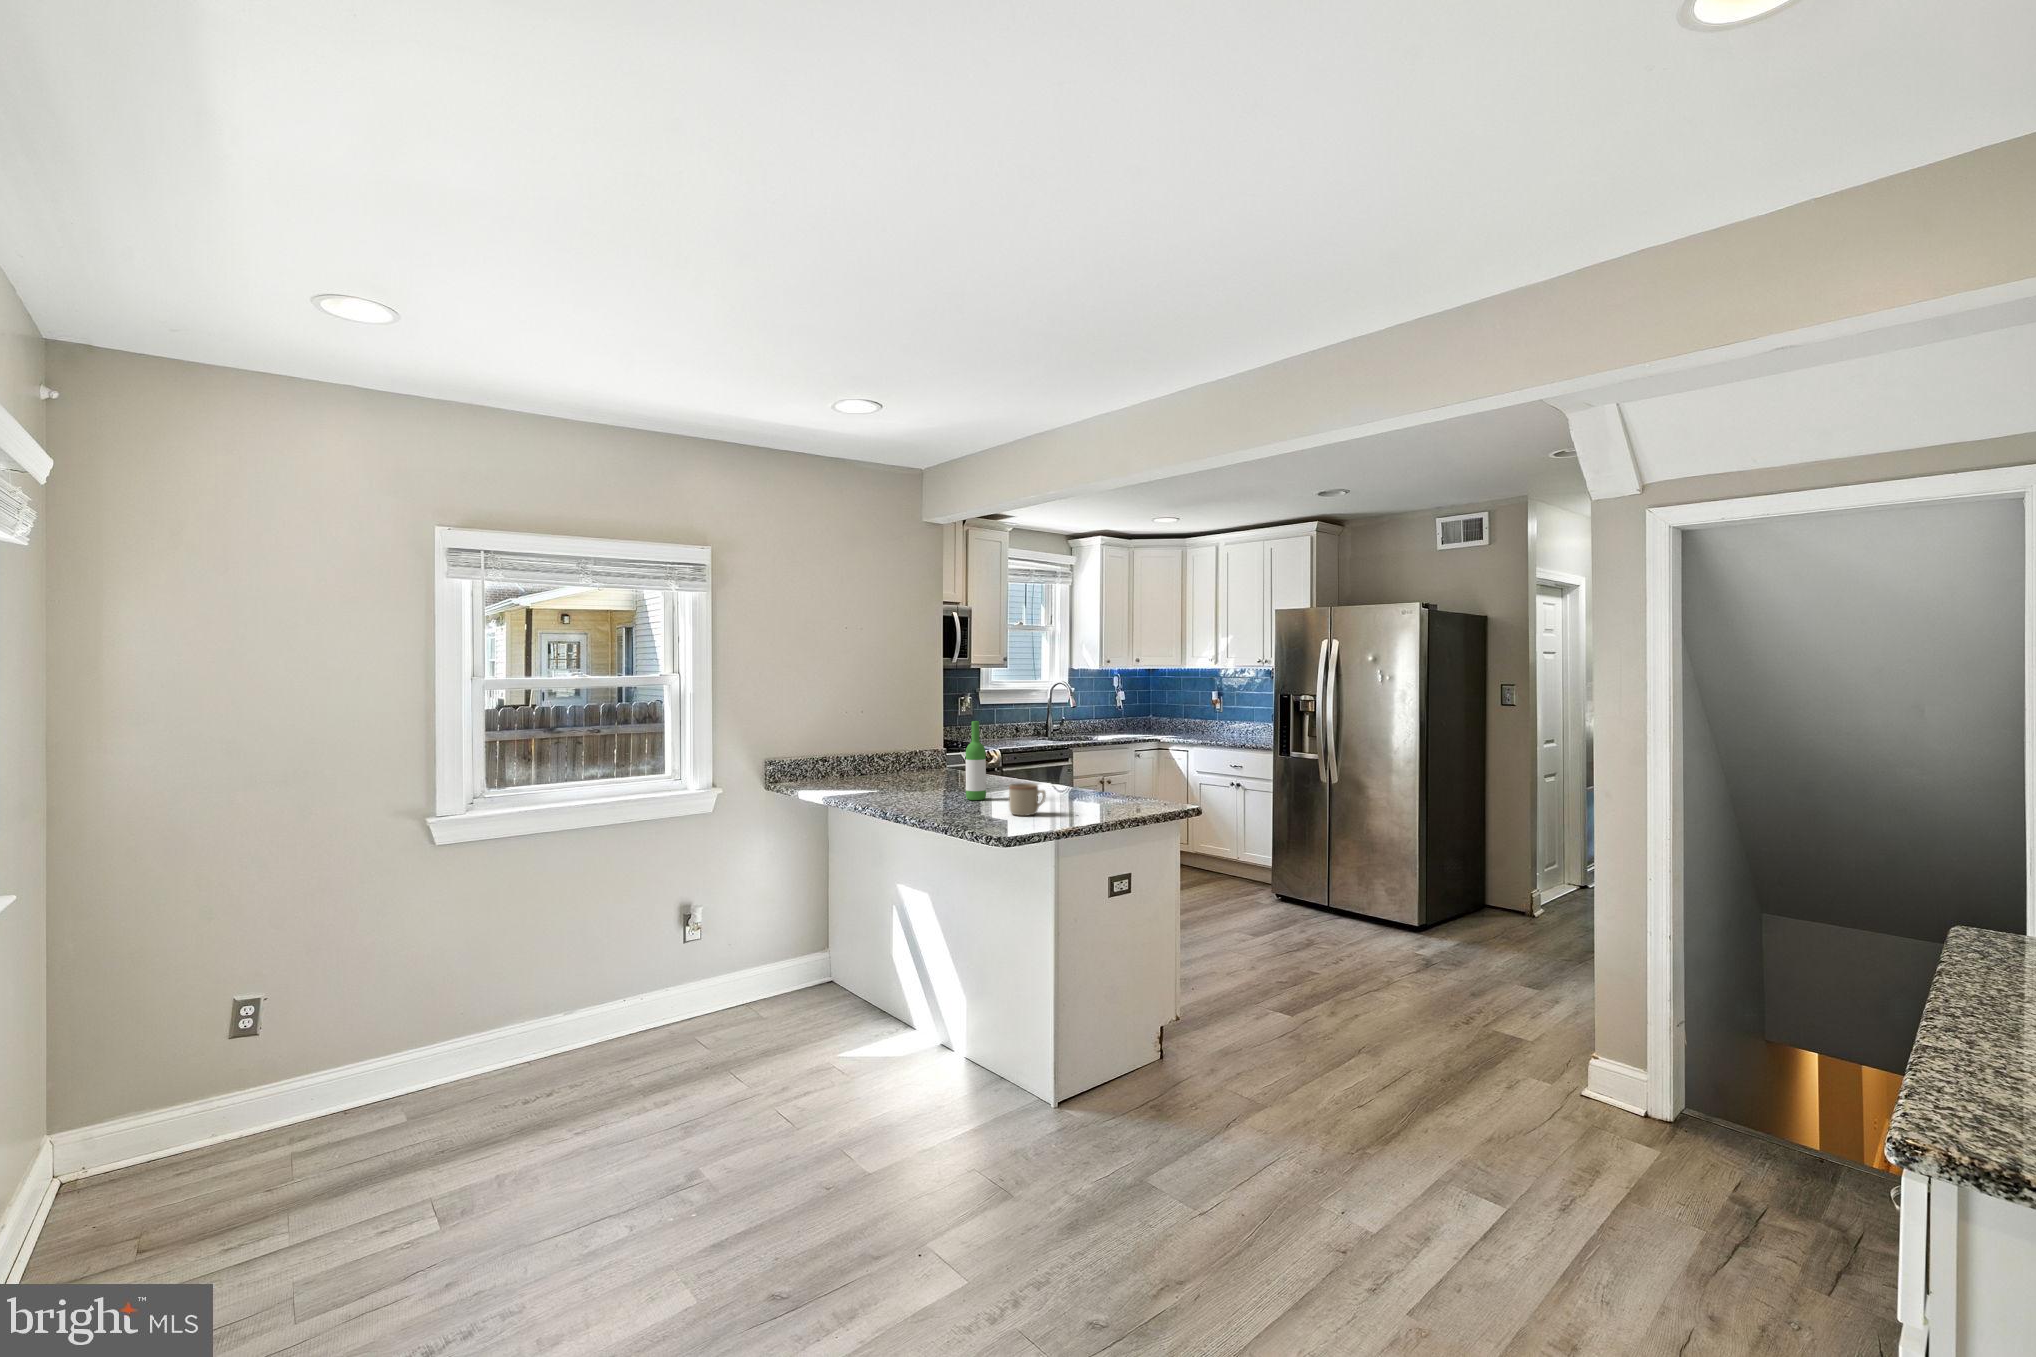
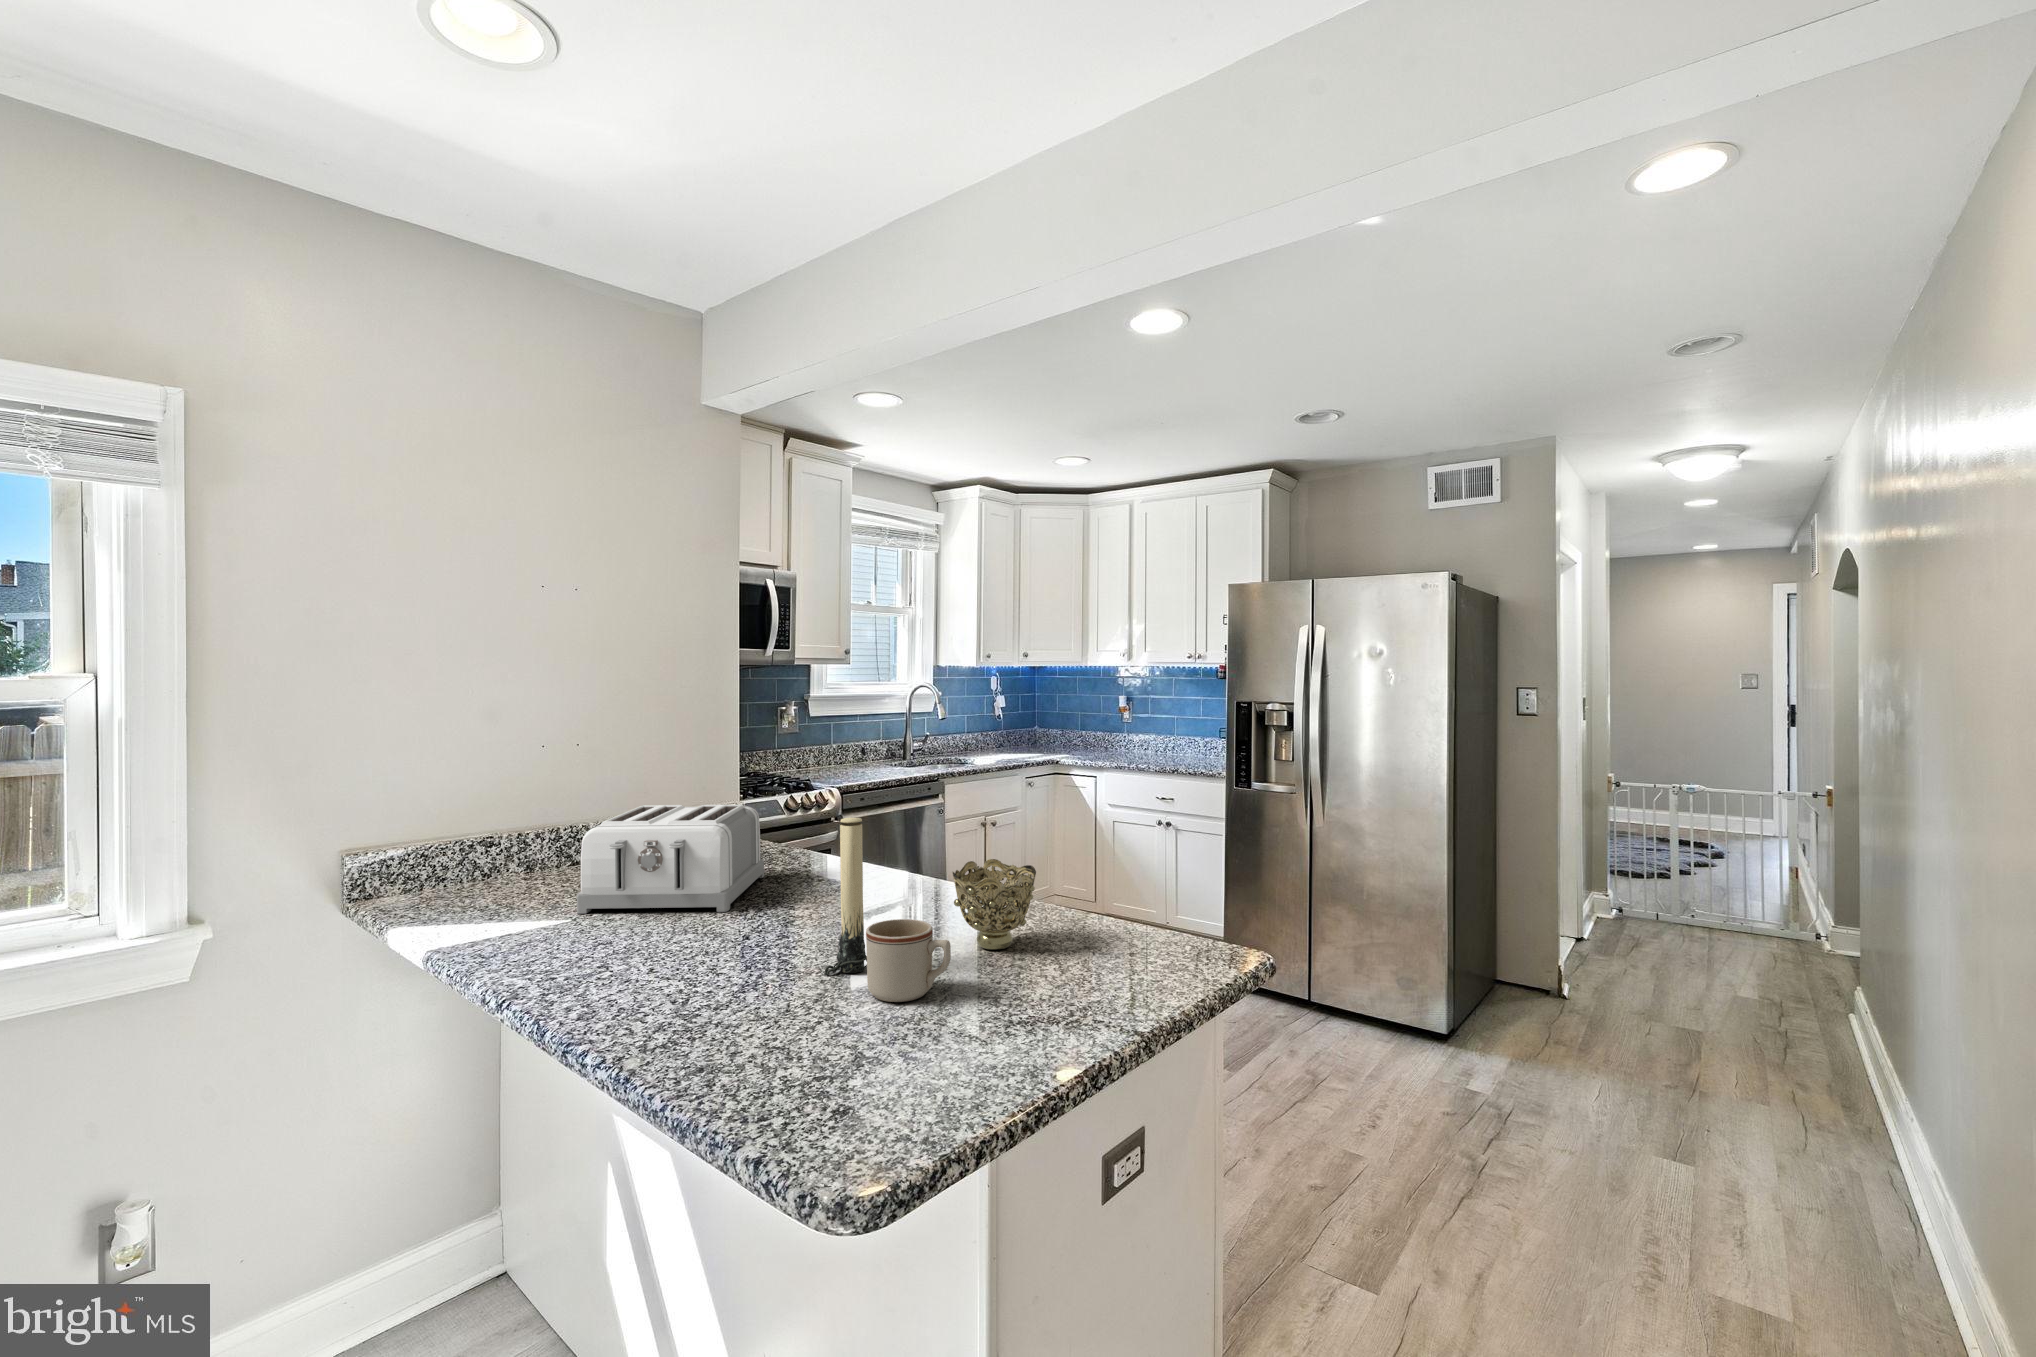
wine bottle: present [966,721,986,800] -> none [772,772,814,935]
candle: none [991,739,1011,810] -> present [824,818,867,975]
toaster: none [869,744,958,794] -> present [577,804,764,914]
decorative bowl: none [1051,765,1092,806] -> present [952,859,1036,950]

